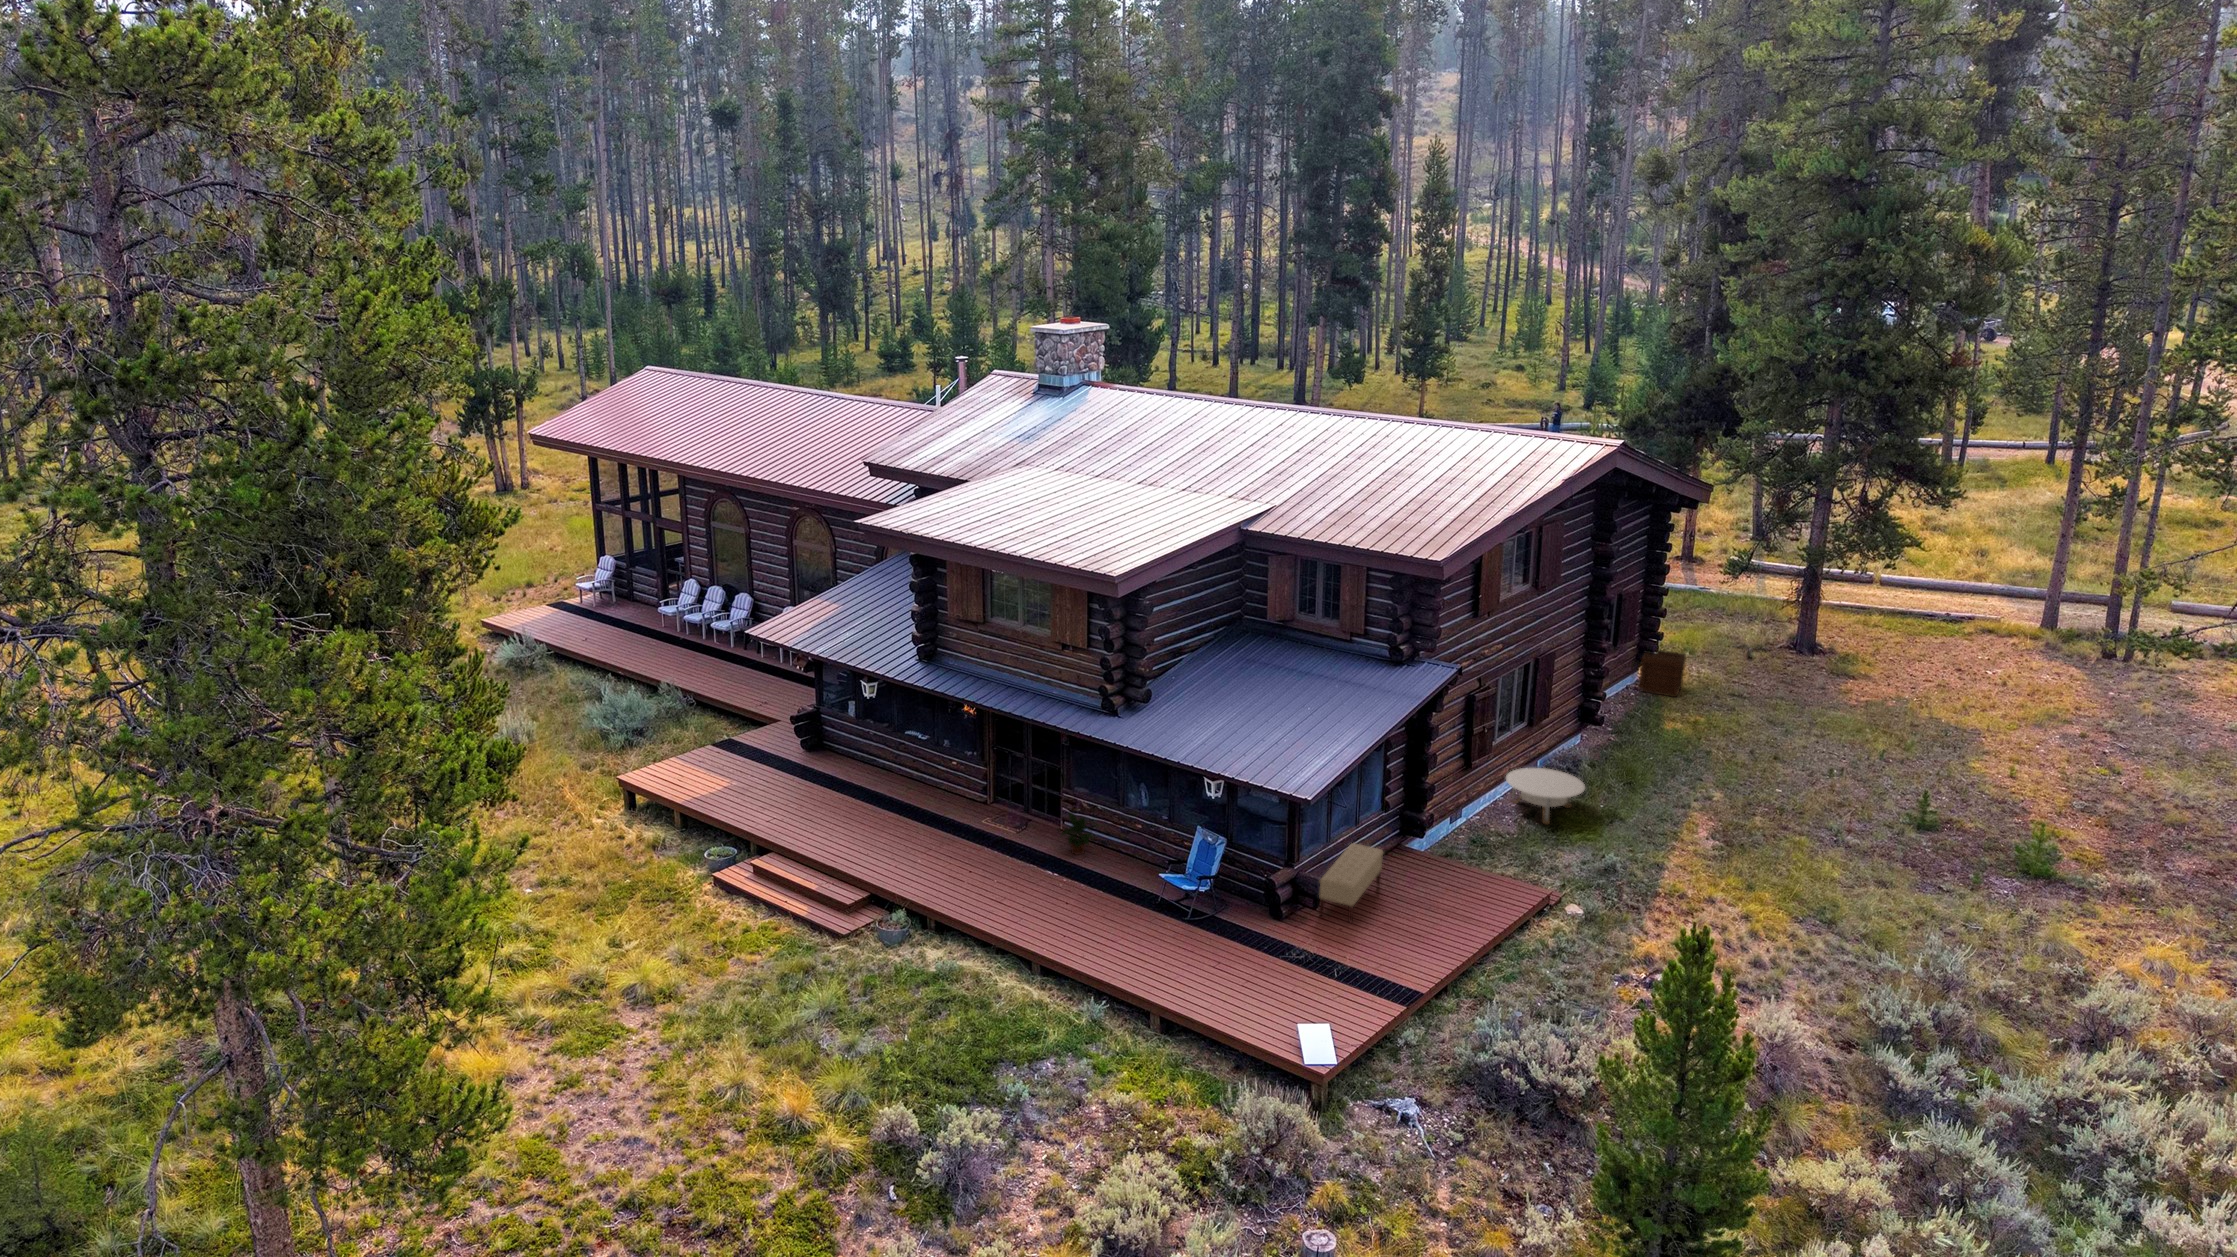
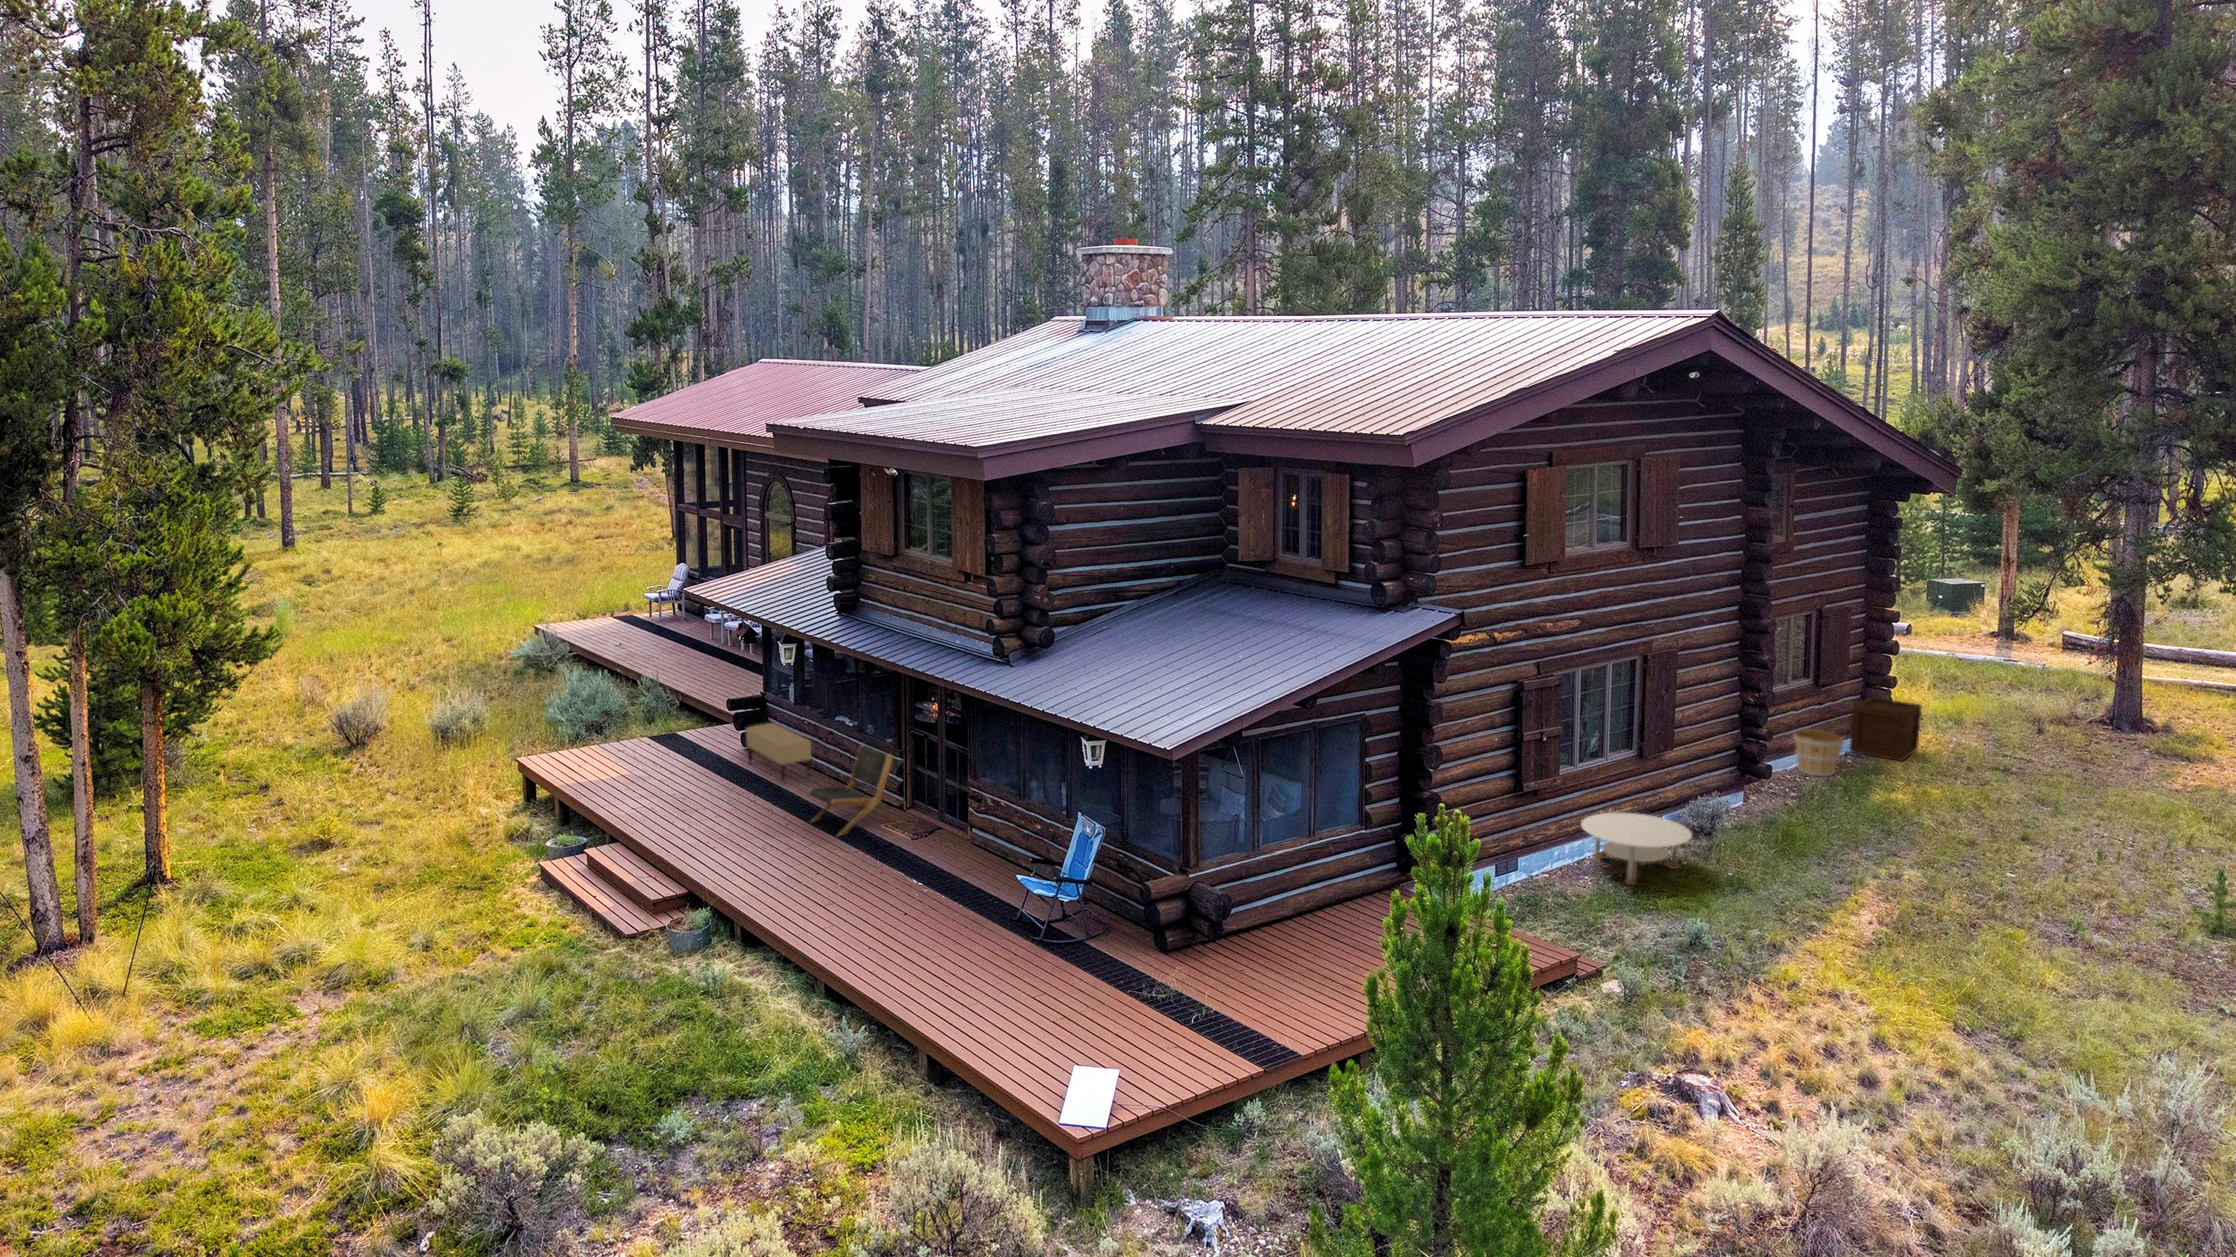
wooden bucket: none [1607,679,1645,716] -> present [1794,729,1844,776]
lounge chair: none [911,750,982,831] -> present [808,744,894,836]
potted plant: present [1060,812,1093,855] -> none [943,811,988,867]
bench: present [1319,843,1383,923] -> present [746,723,811,782]

